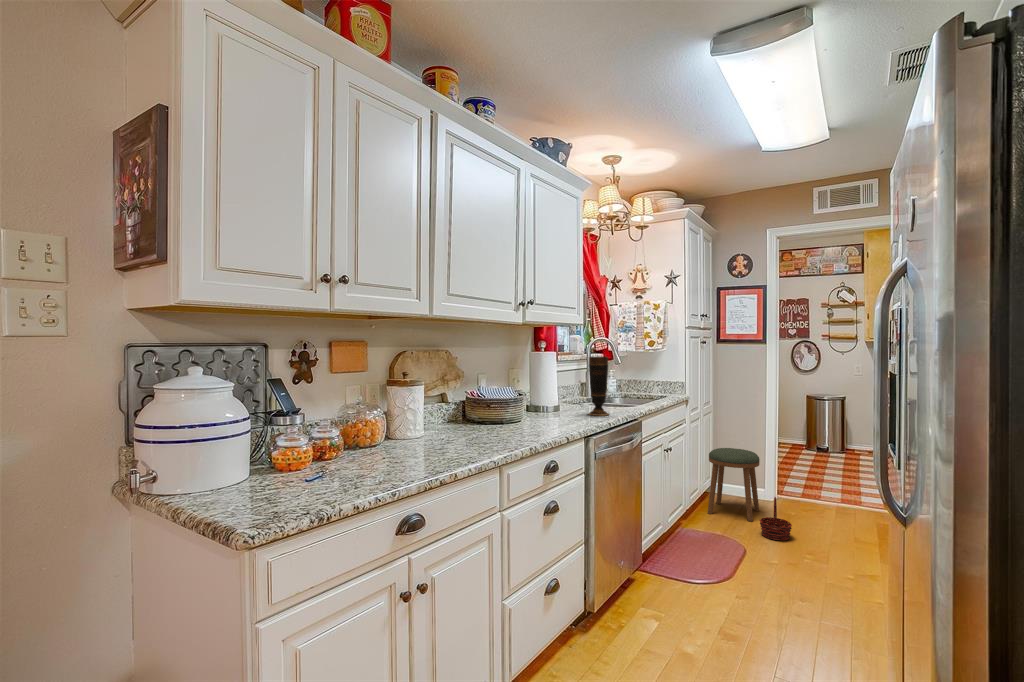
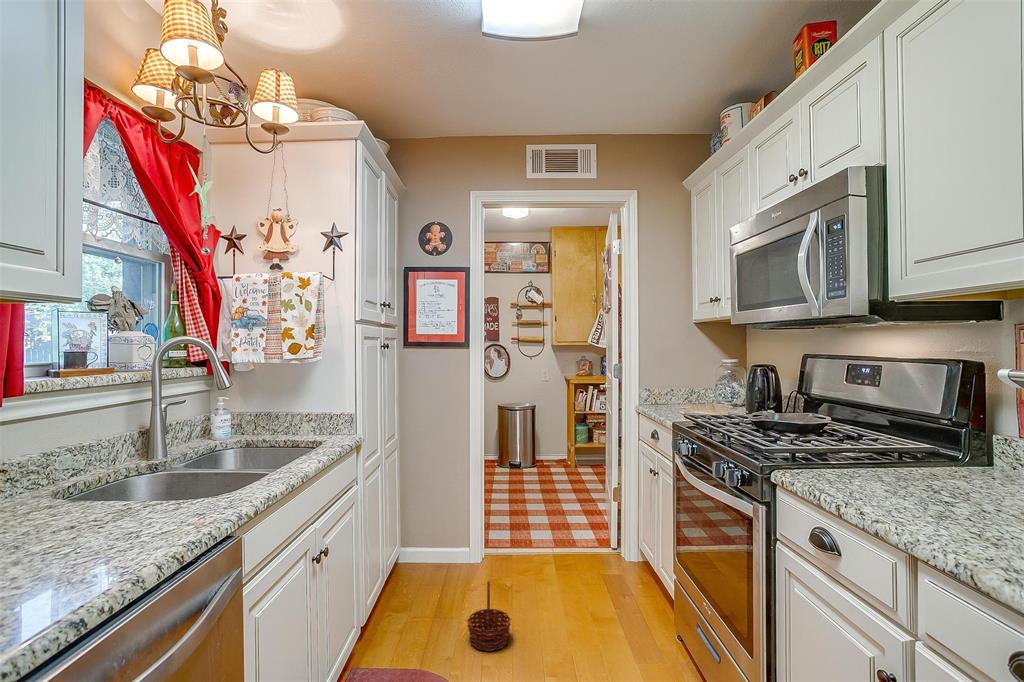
vase: present [588,357,609,416] -> none [64,384,139,553]
stool: present [708,448,760,522] -> none [390,502,463,616]

